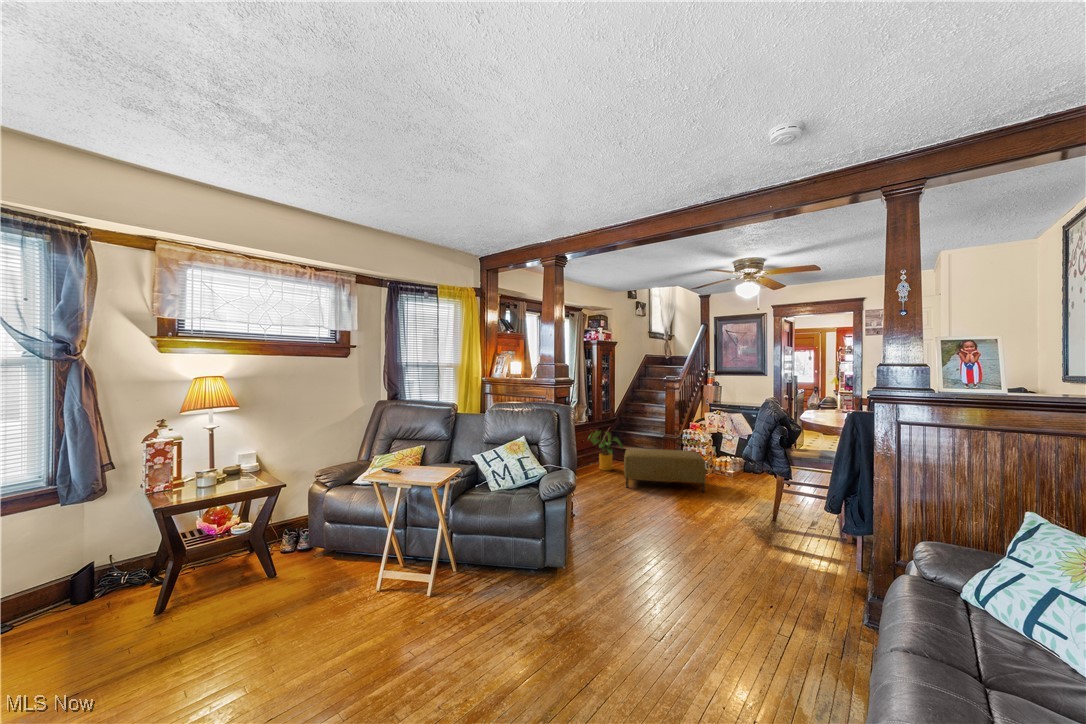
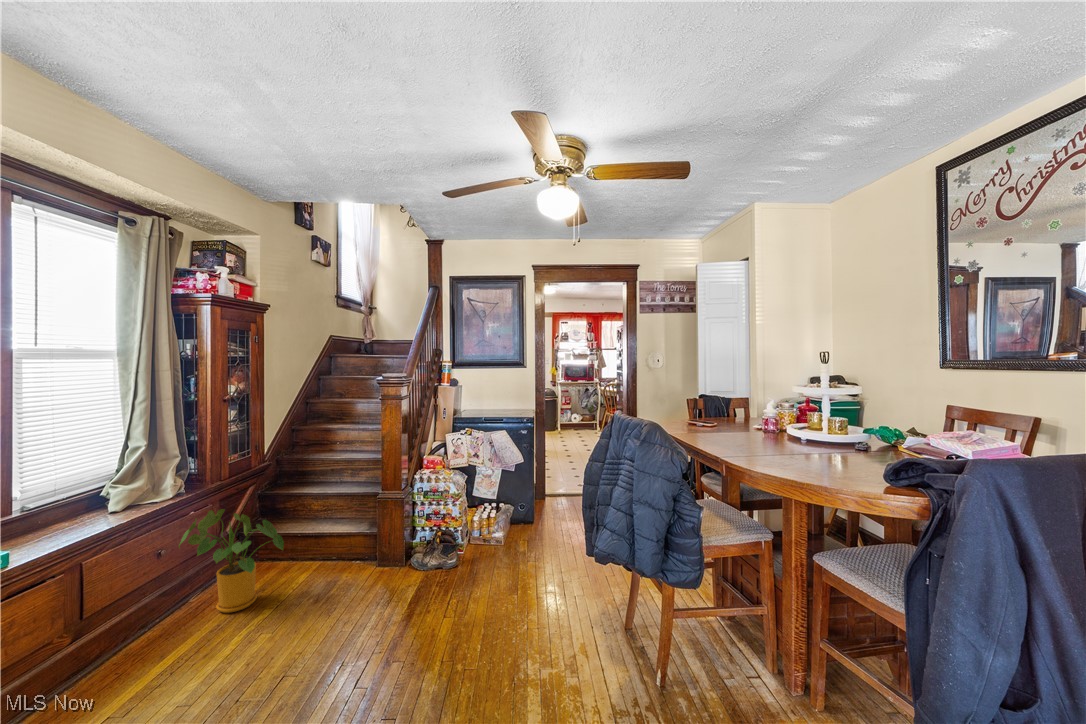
ottoman: present [624,449,706,493] -> none [285,525,482,678]

